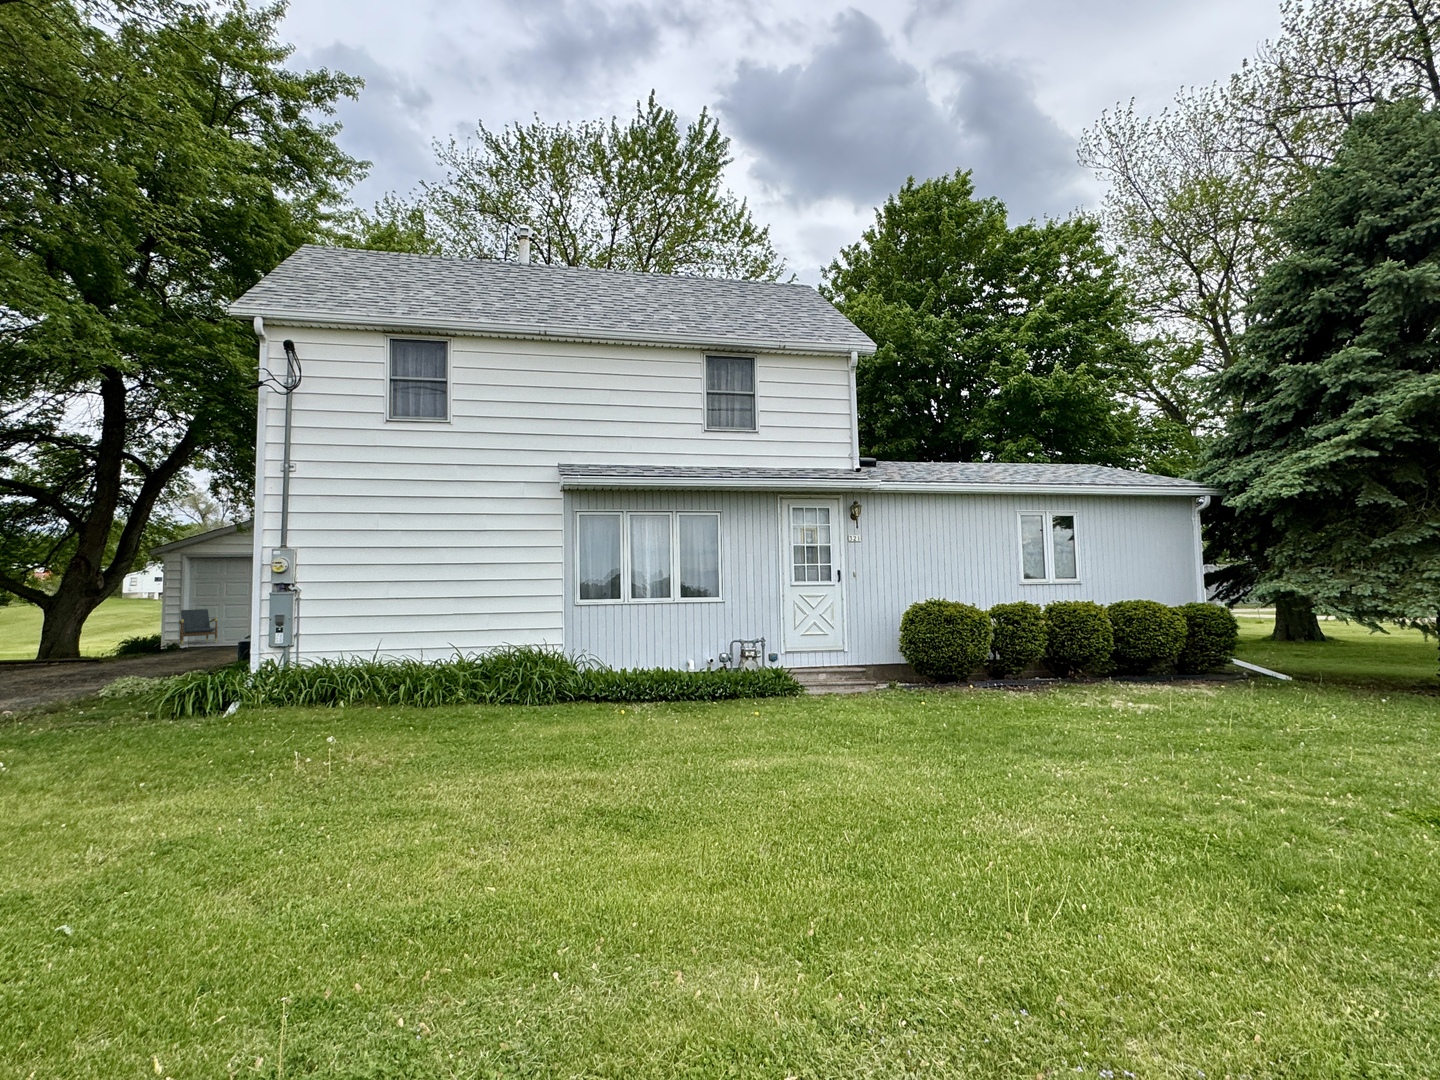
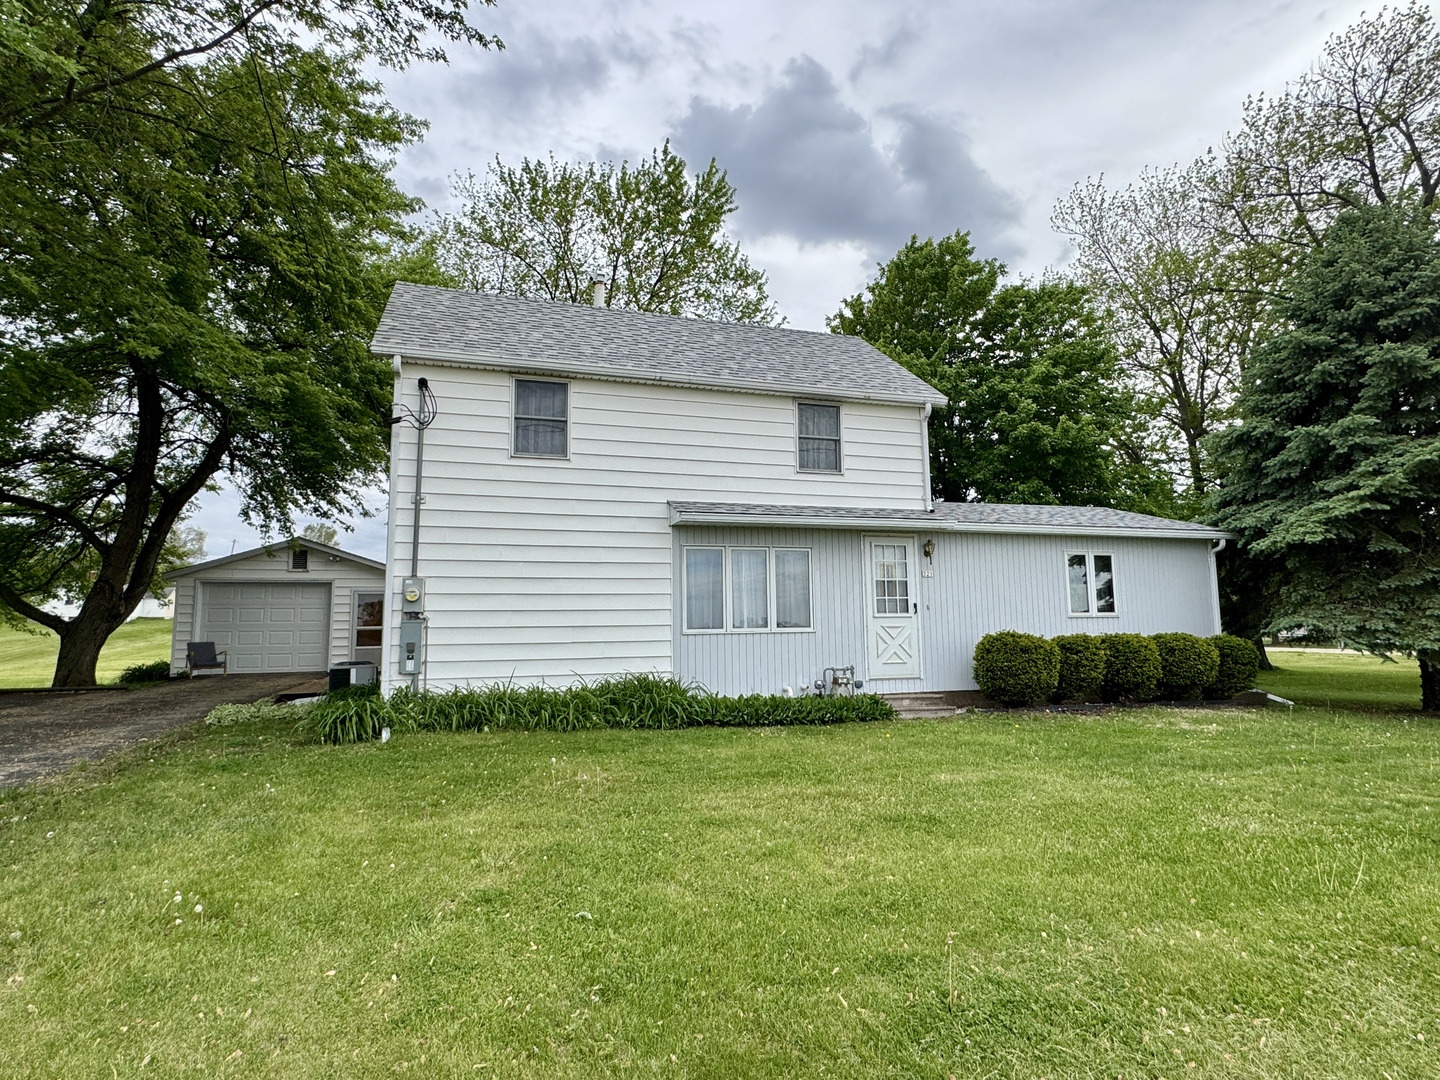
basket: none [1200,654,1240,680] -> present [1236,686,1268,705]

